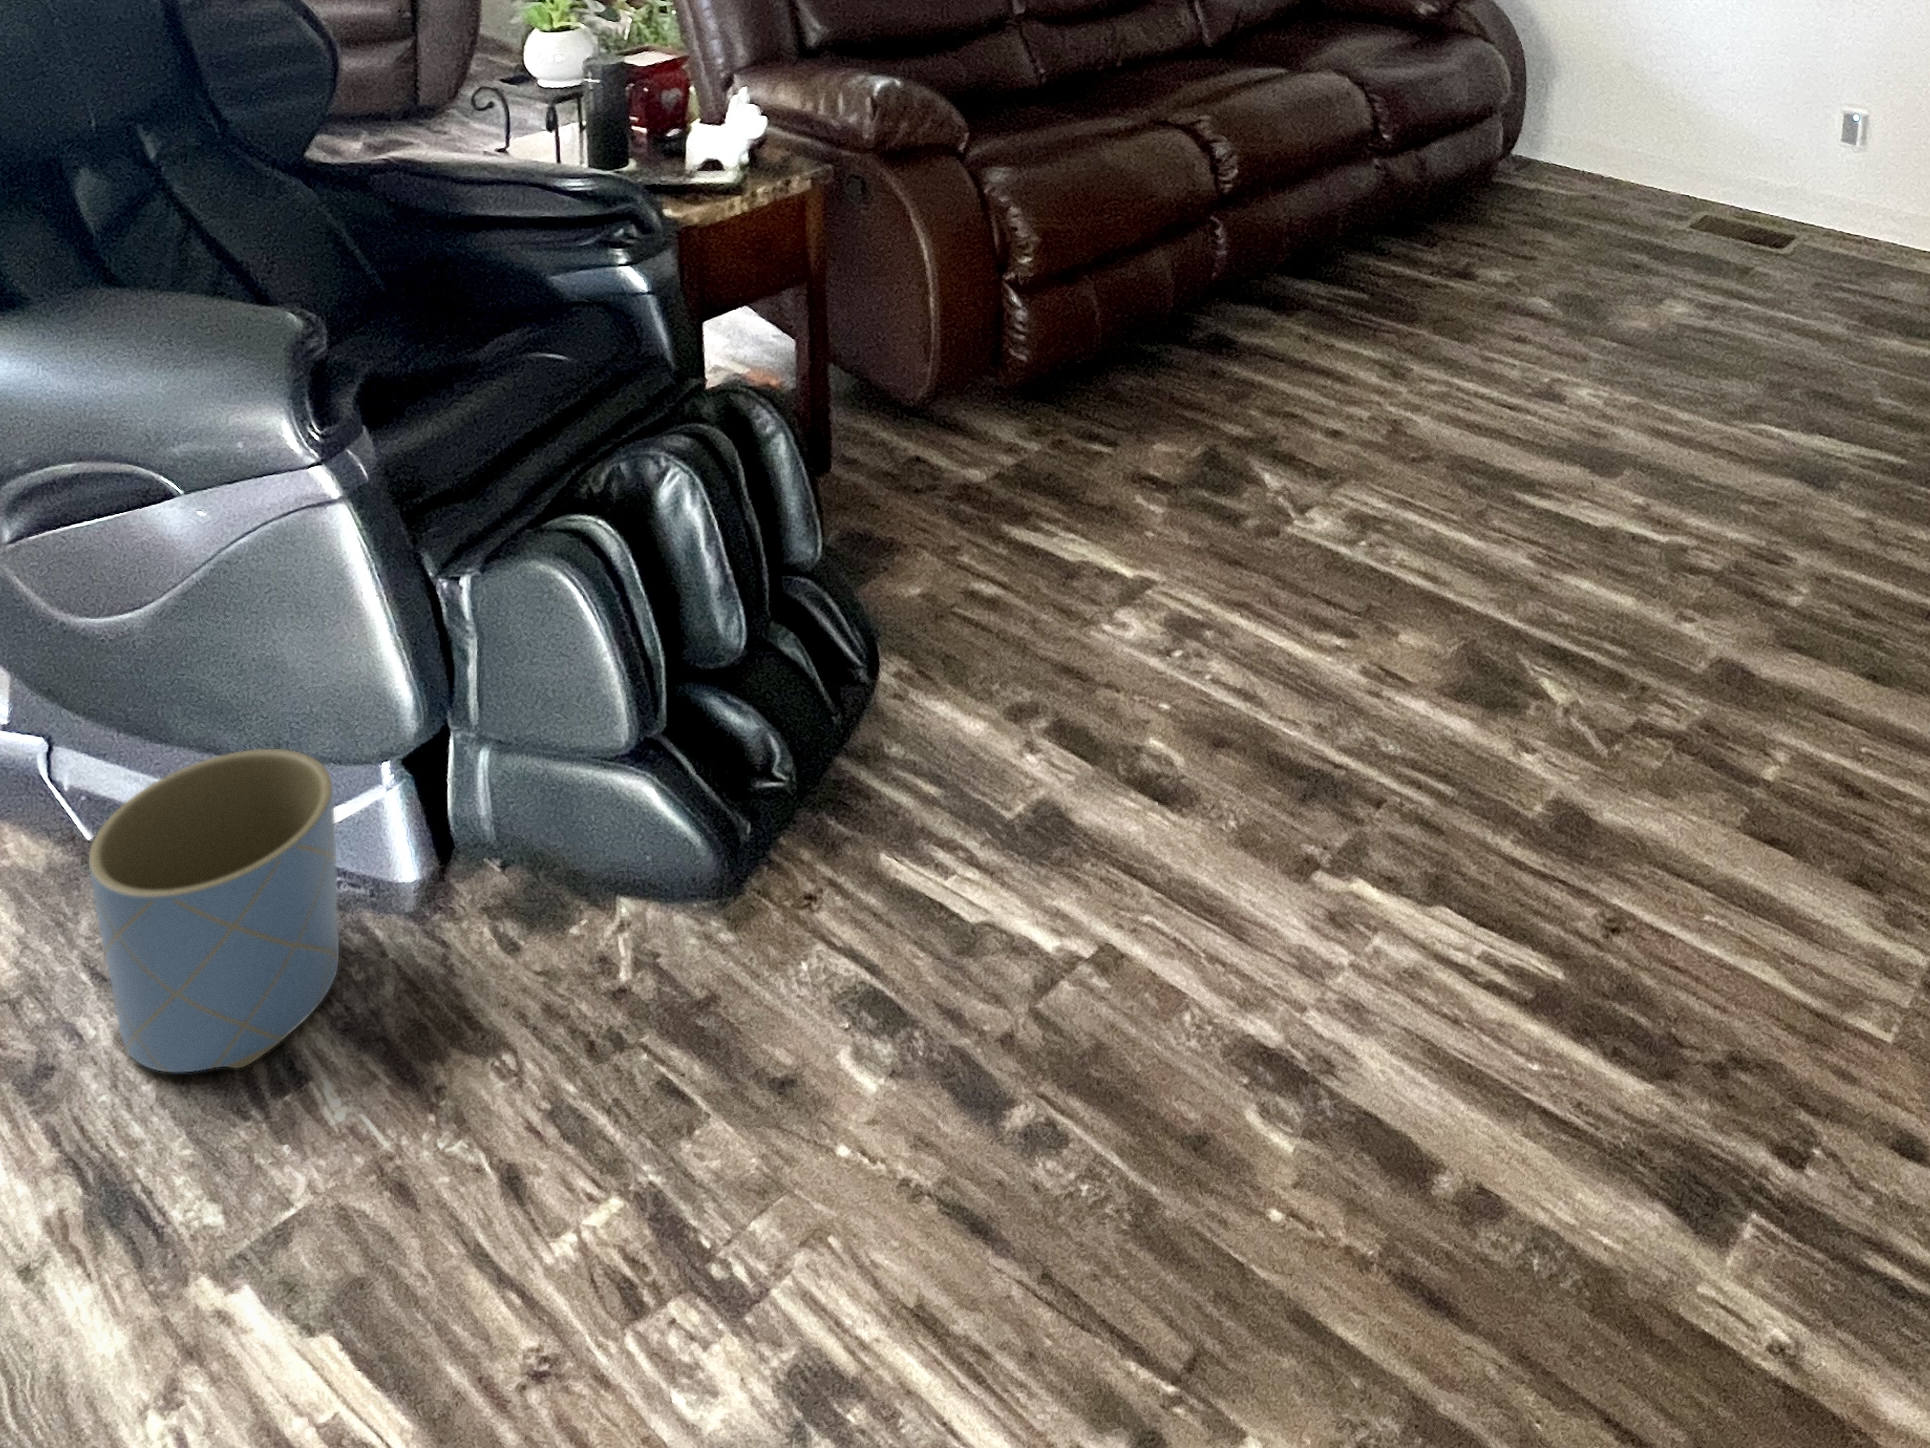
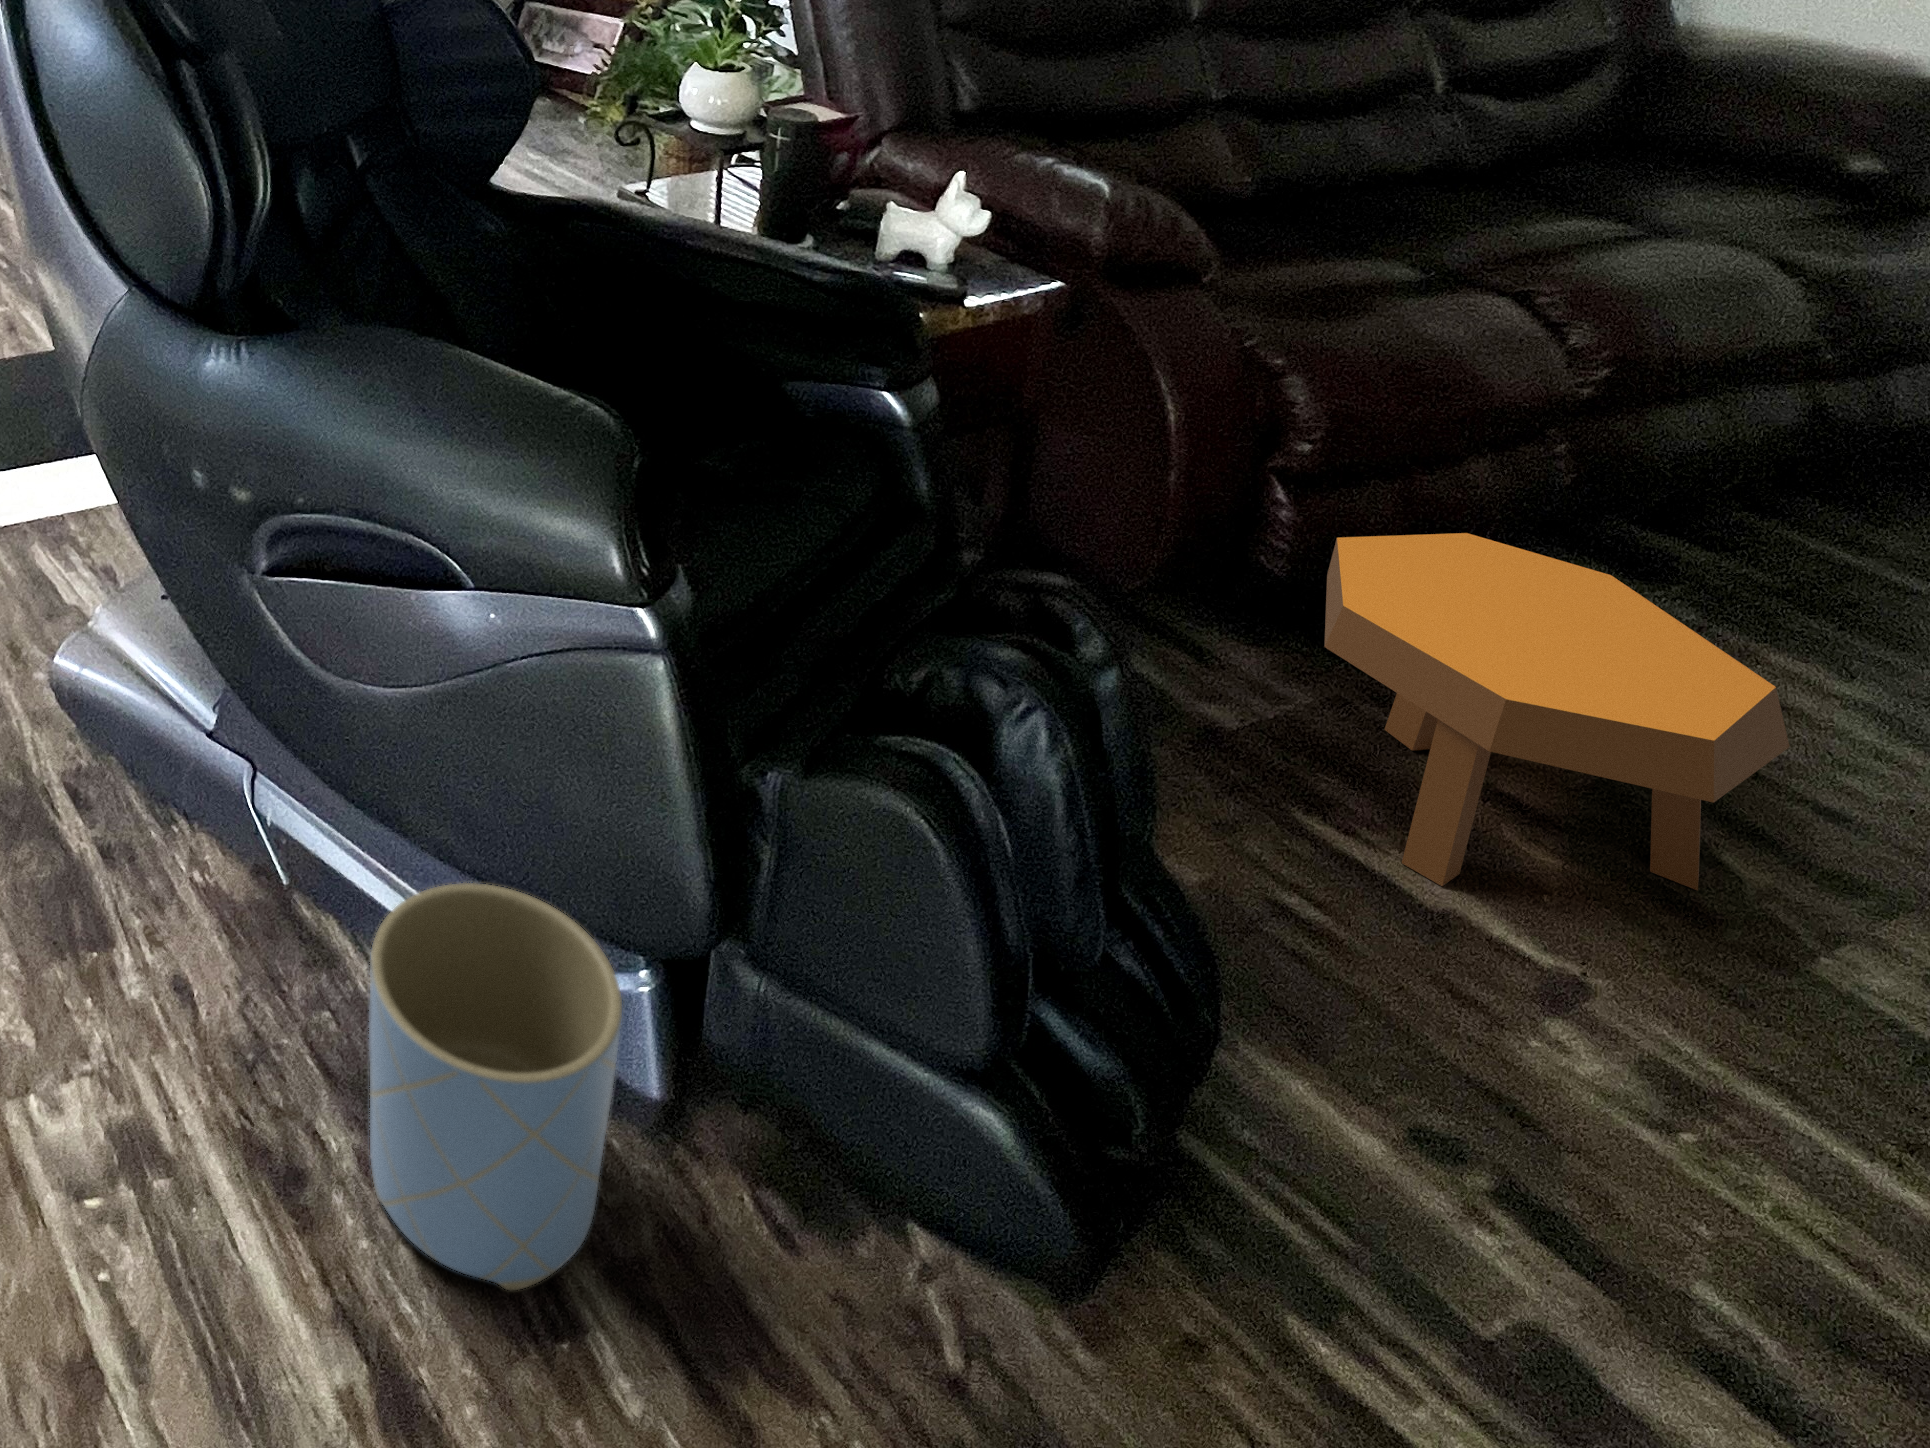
footstool: none [1006,297,1263,542] -> present [1324,533,1790,890]

